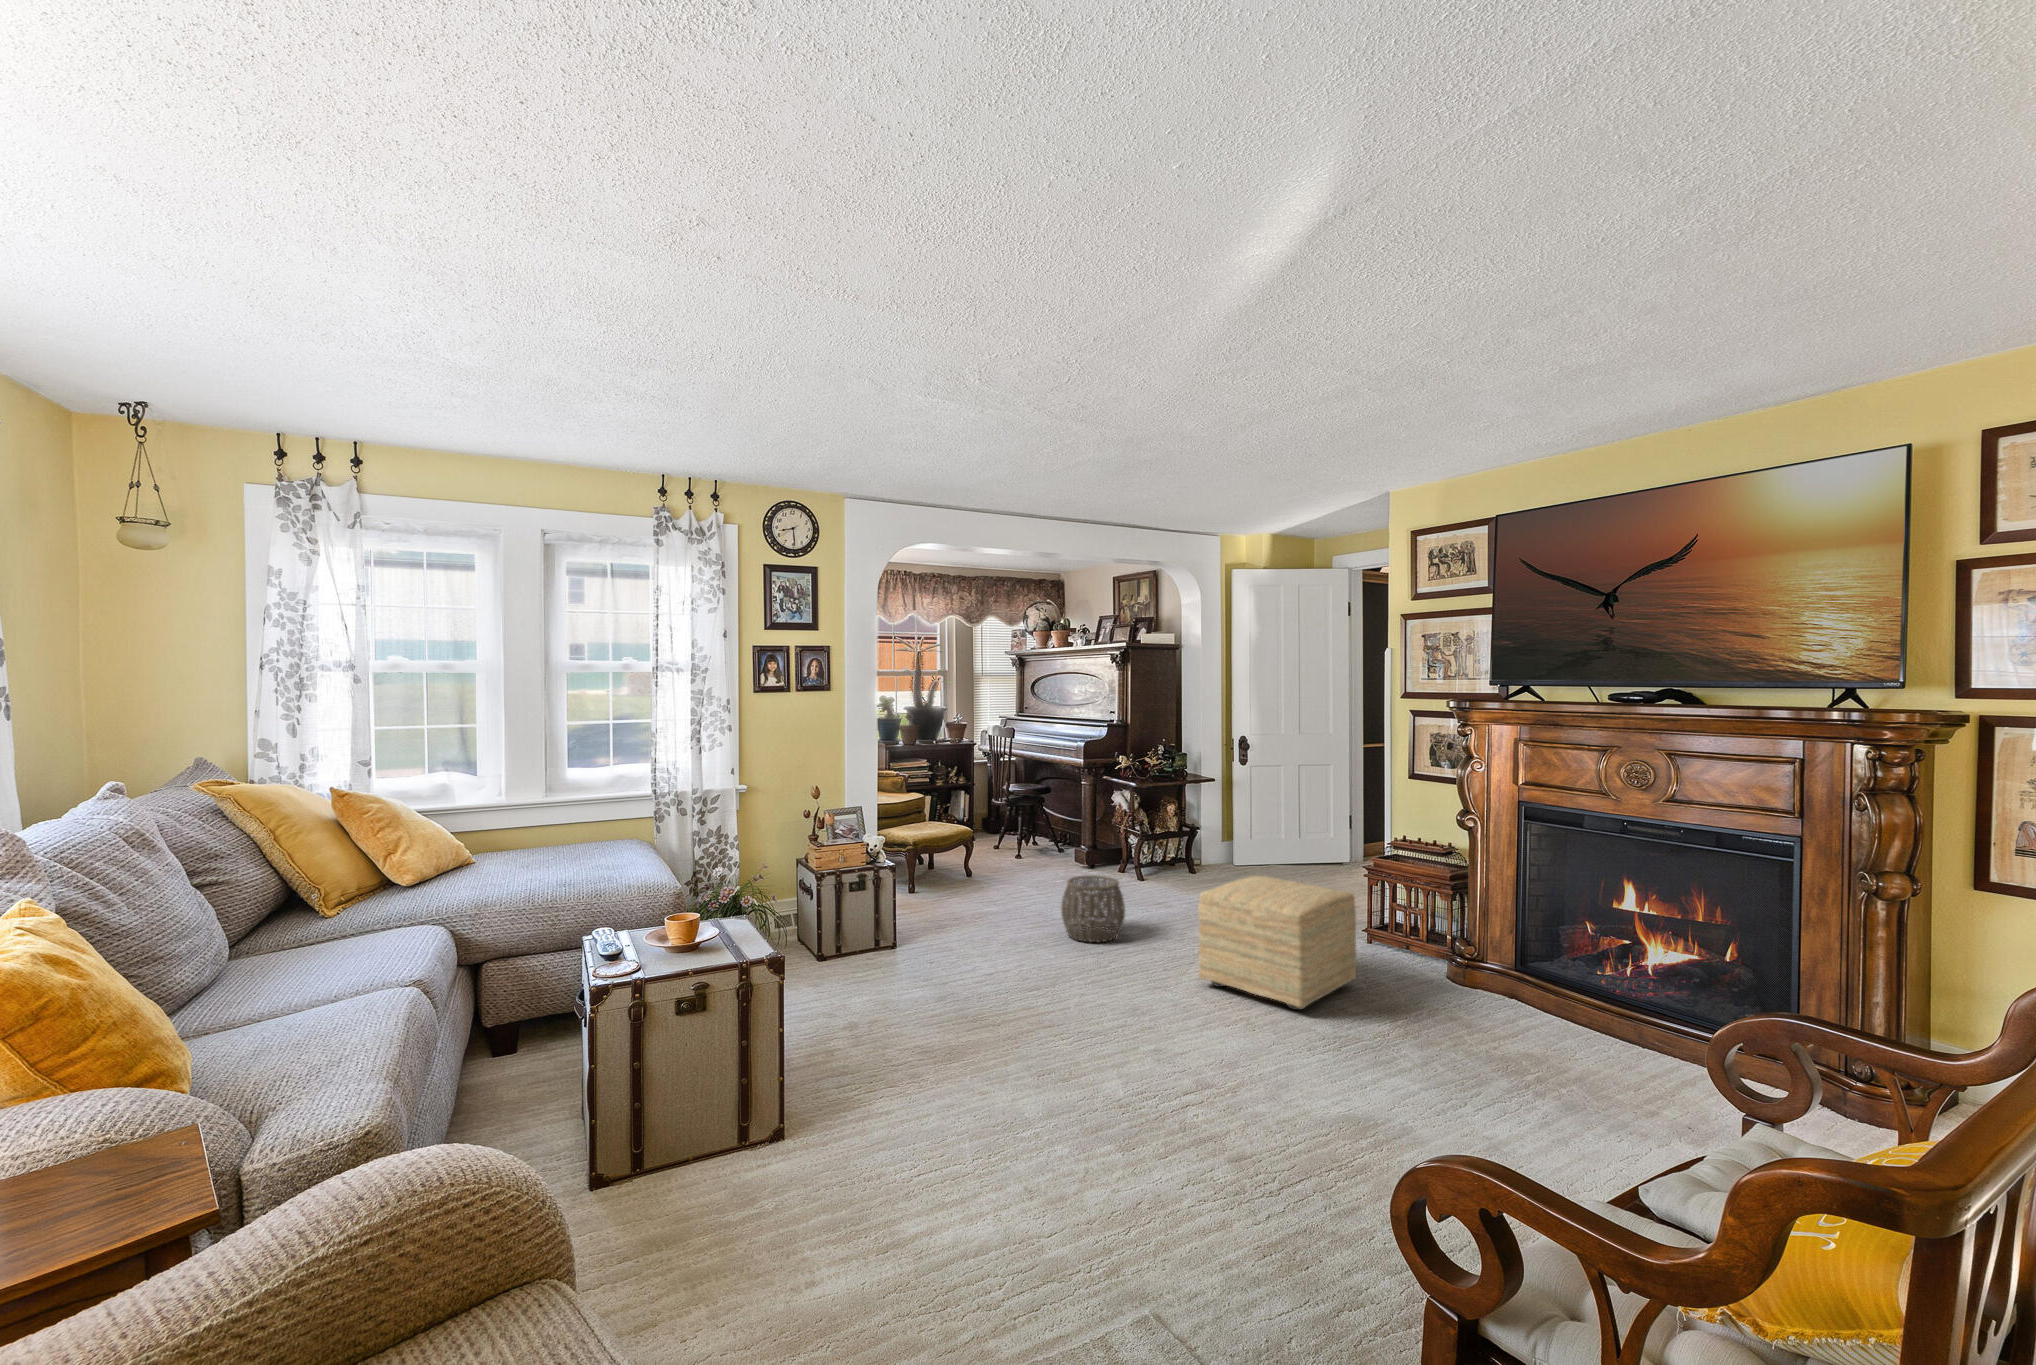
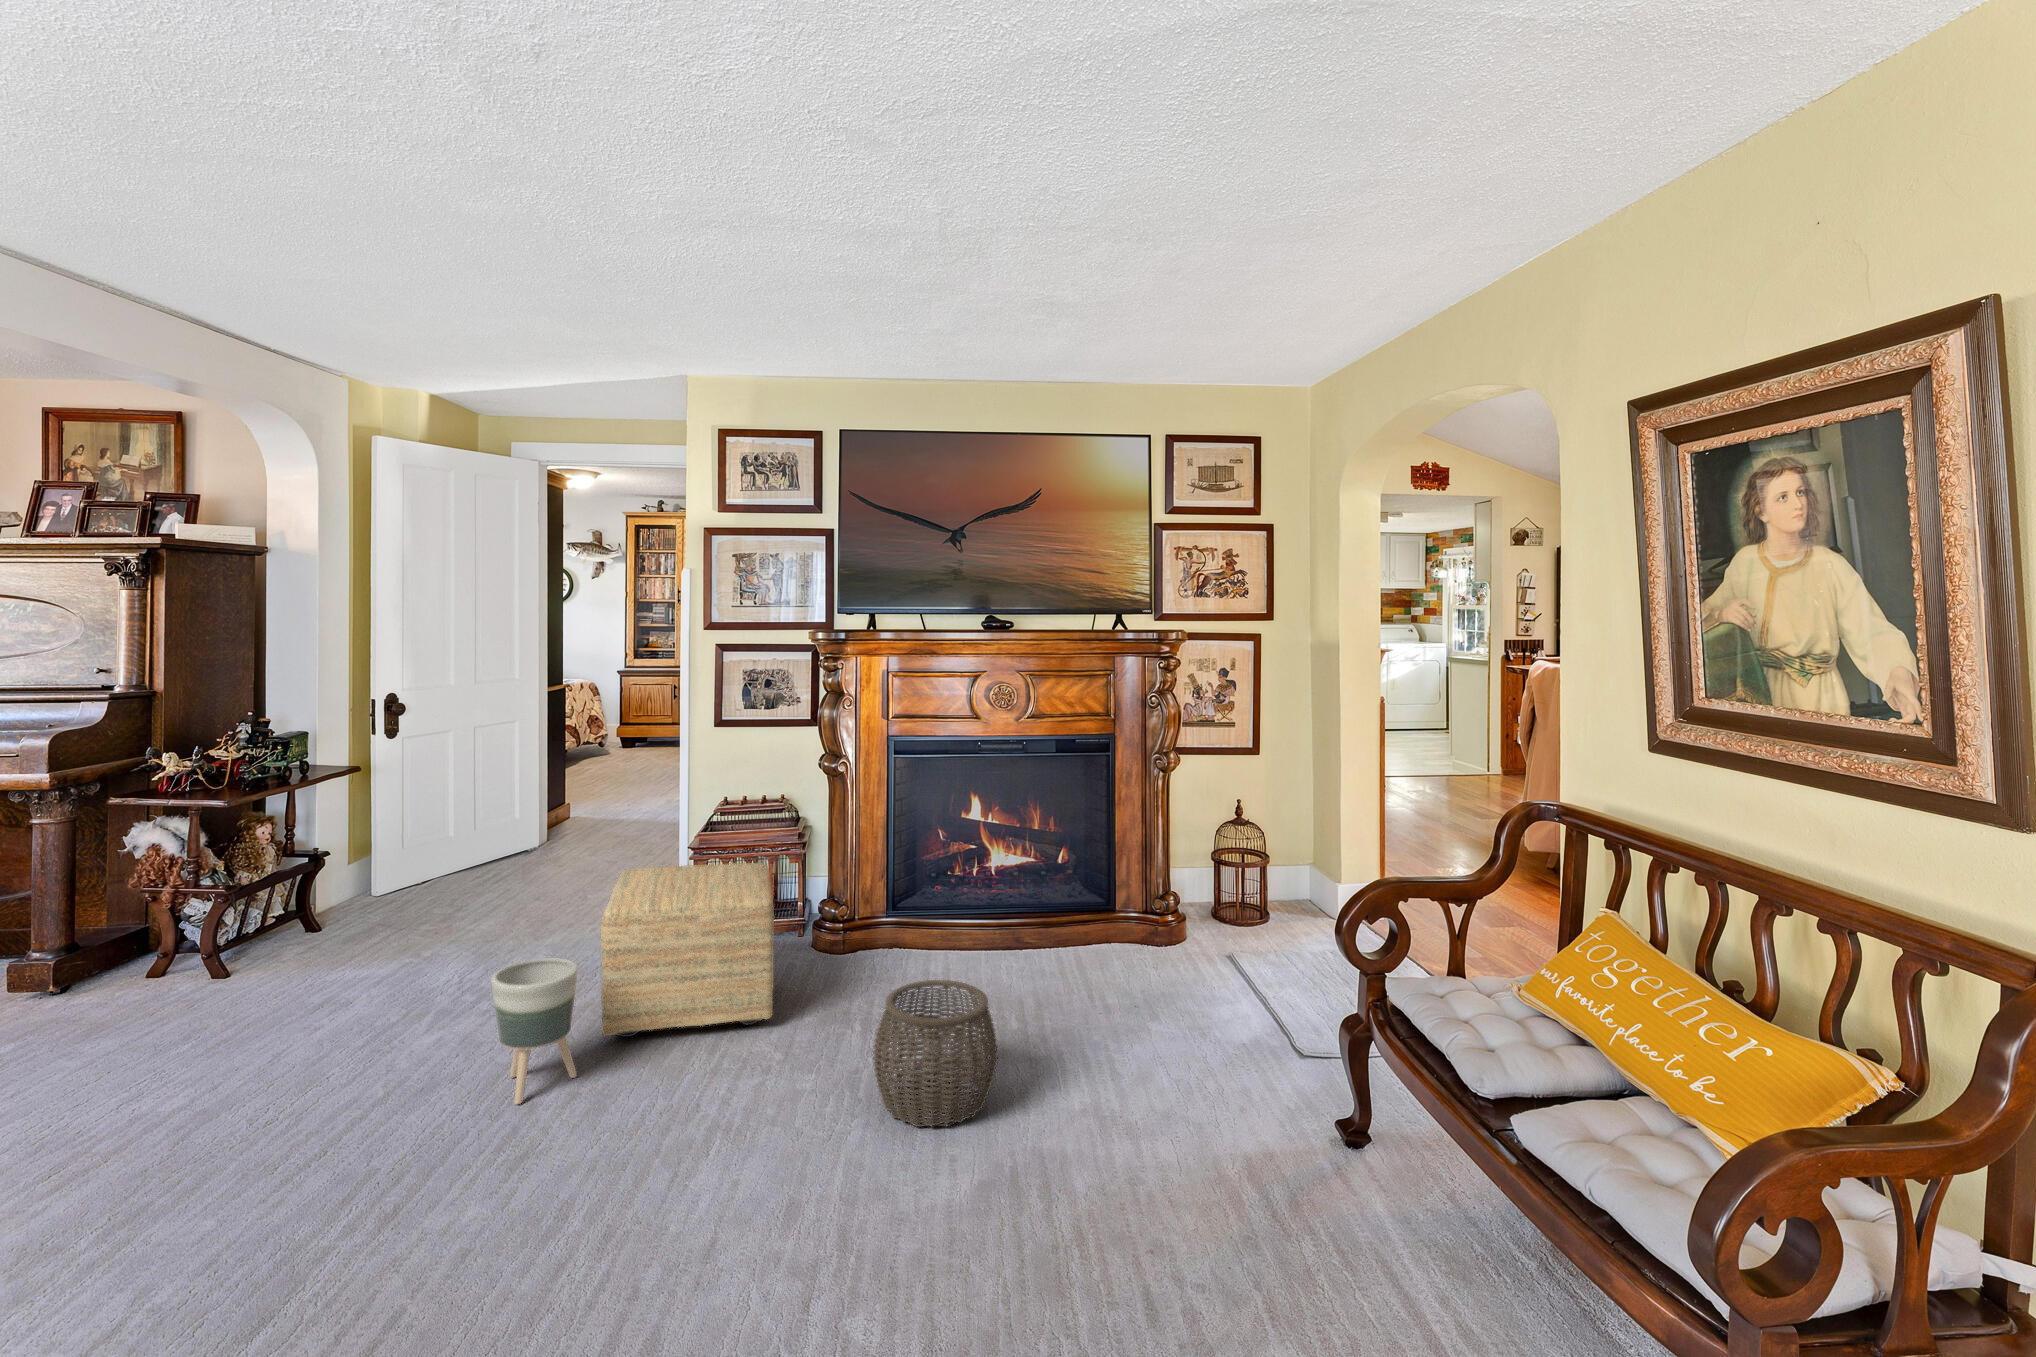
woven basket: present [1061,875,1125,943] -> present [873,980,998,1127]
planter: none [1121,910,1169,993] -> present [491,958,578,1104]

